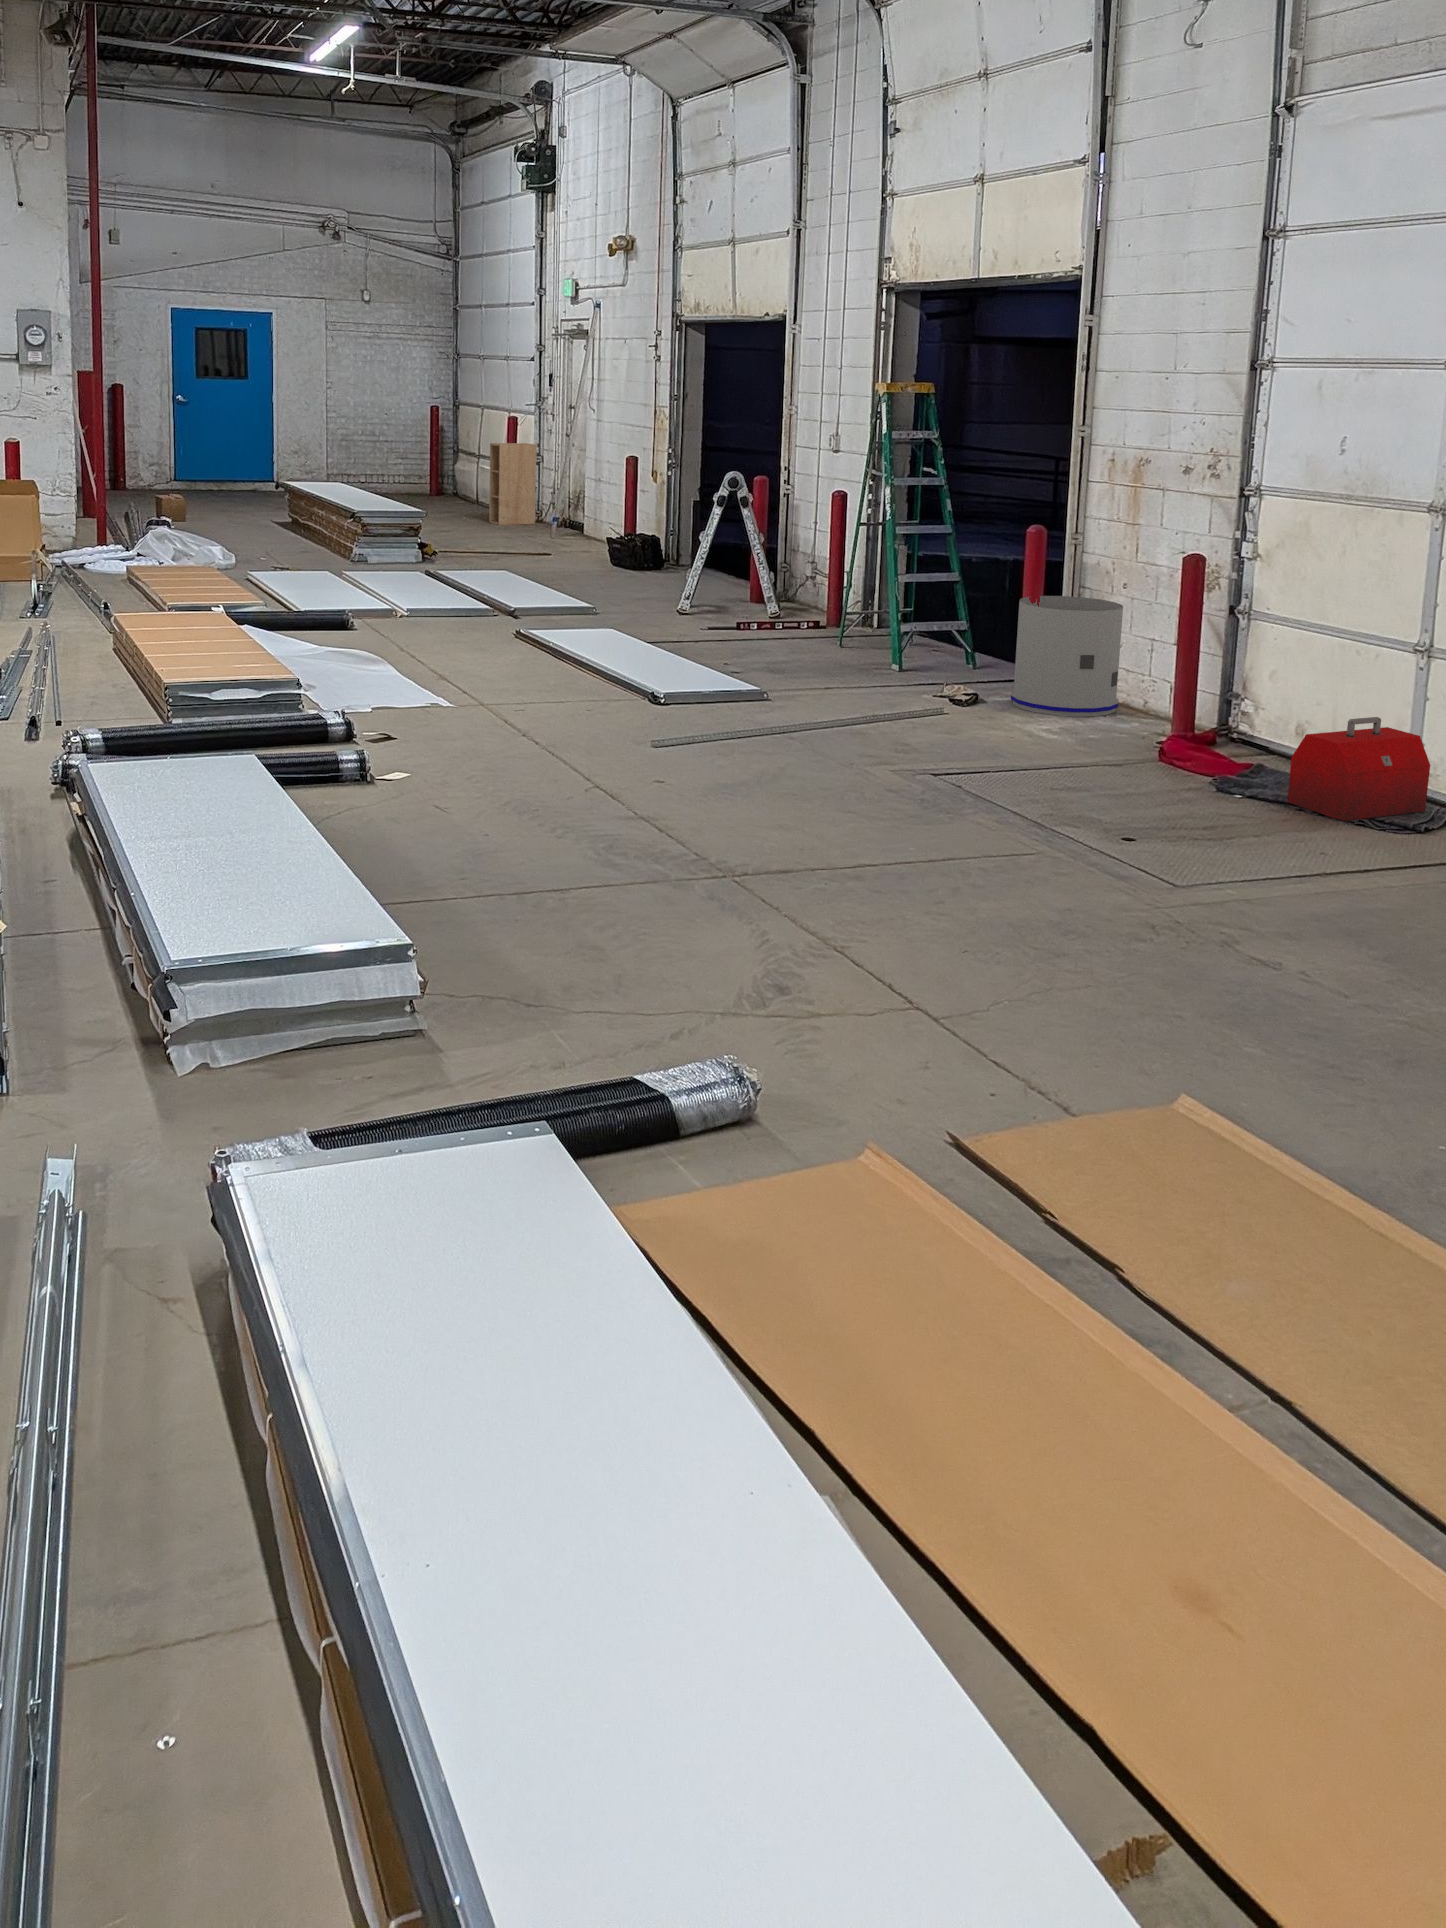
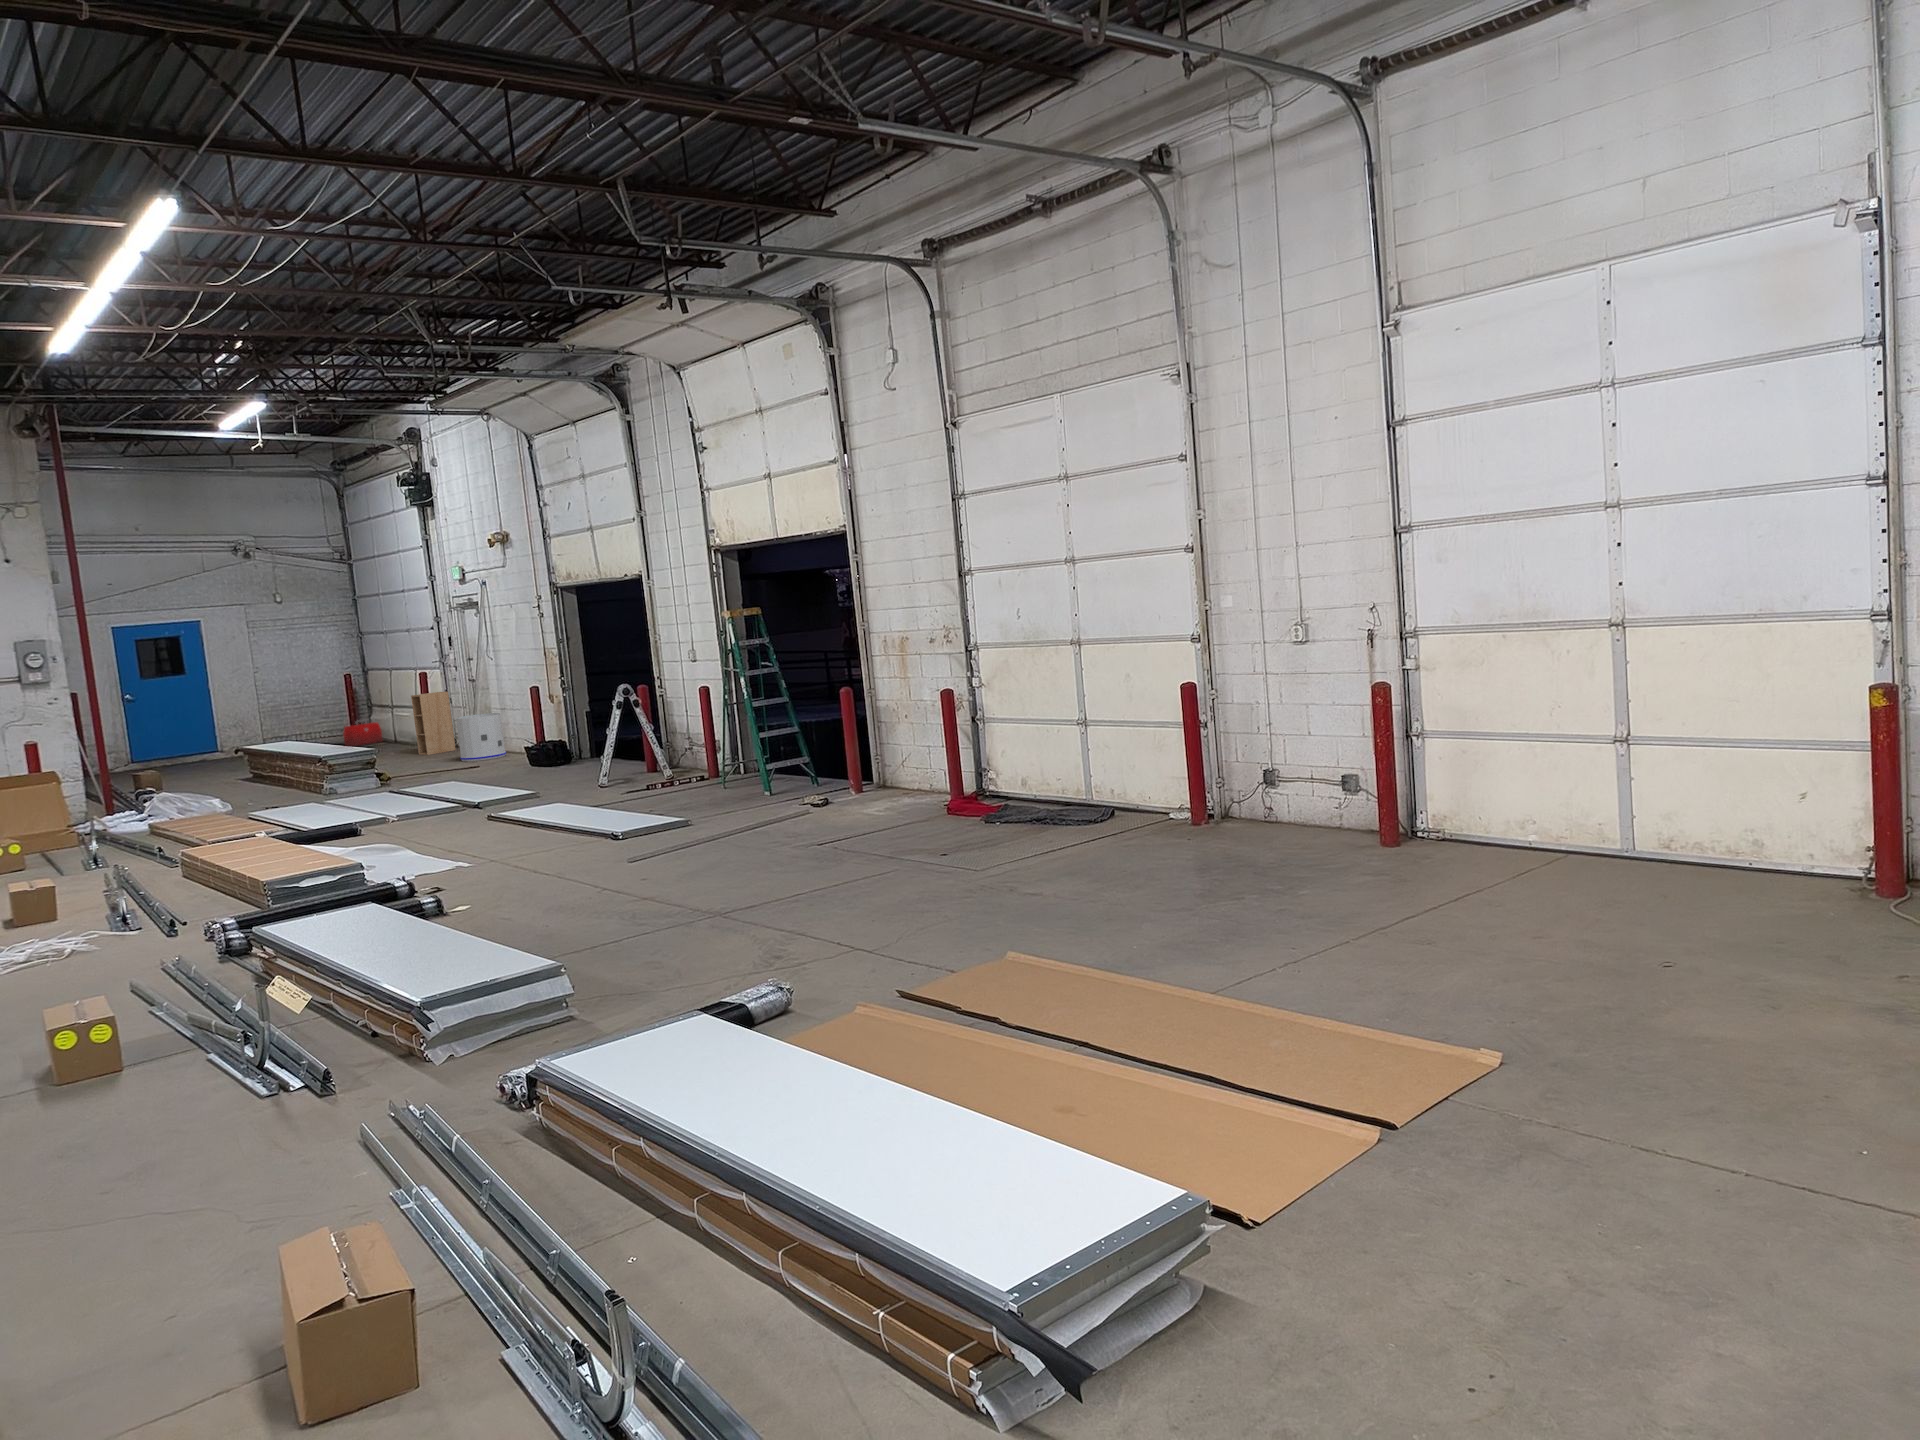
trash can: present [1011,596,1123,717] -> present [456,713,506,761]
toolbox: present [1287,717,1430,821] -> present [343,721,383,746]

